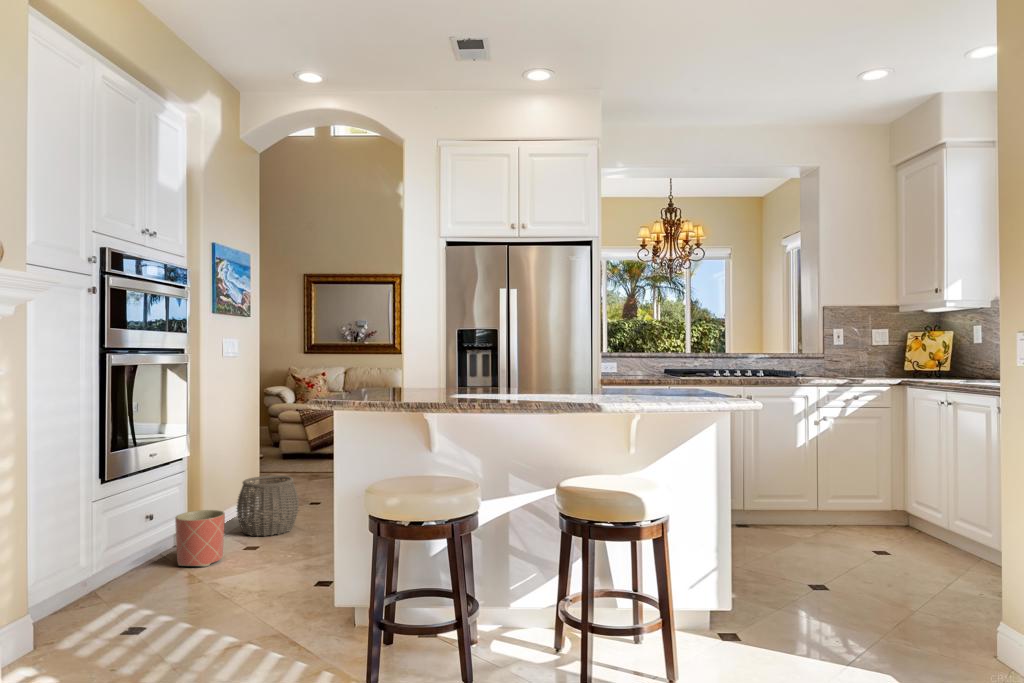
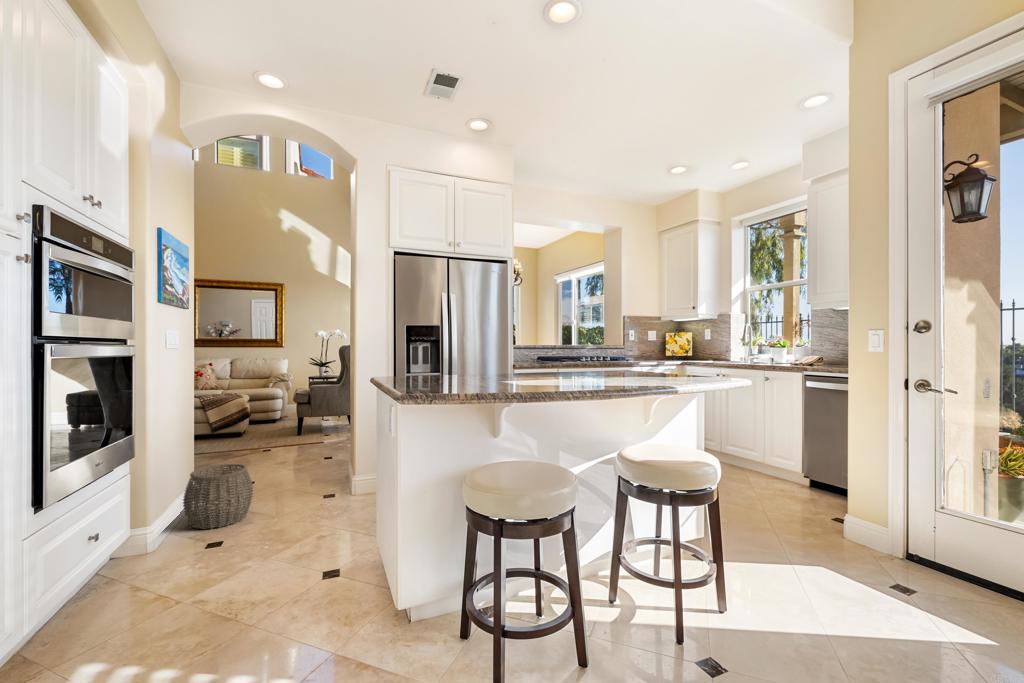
planter: present [175,510,225,566] -> none [126,512,190,583]

